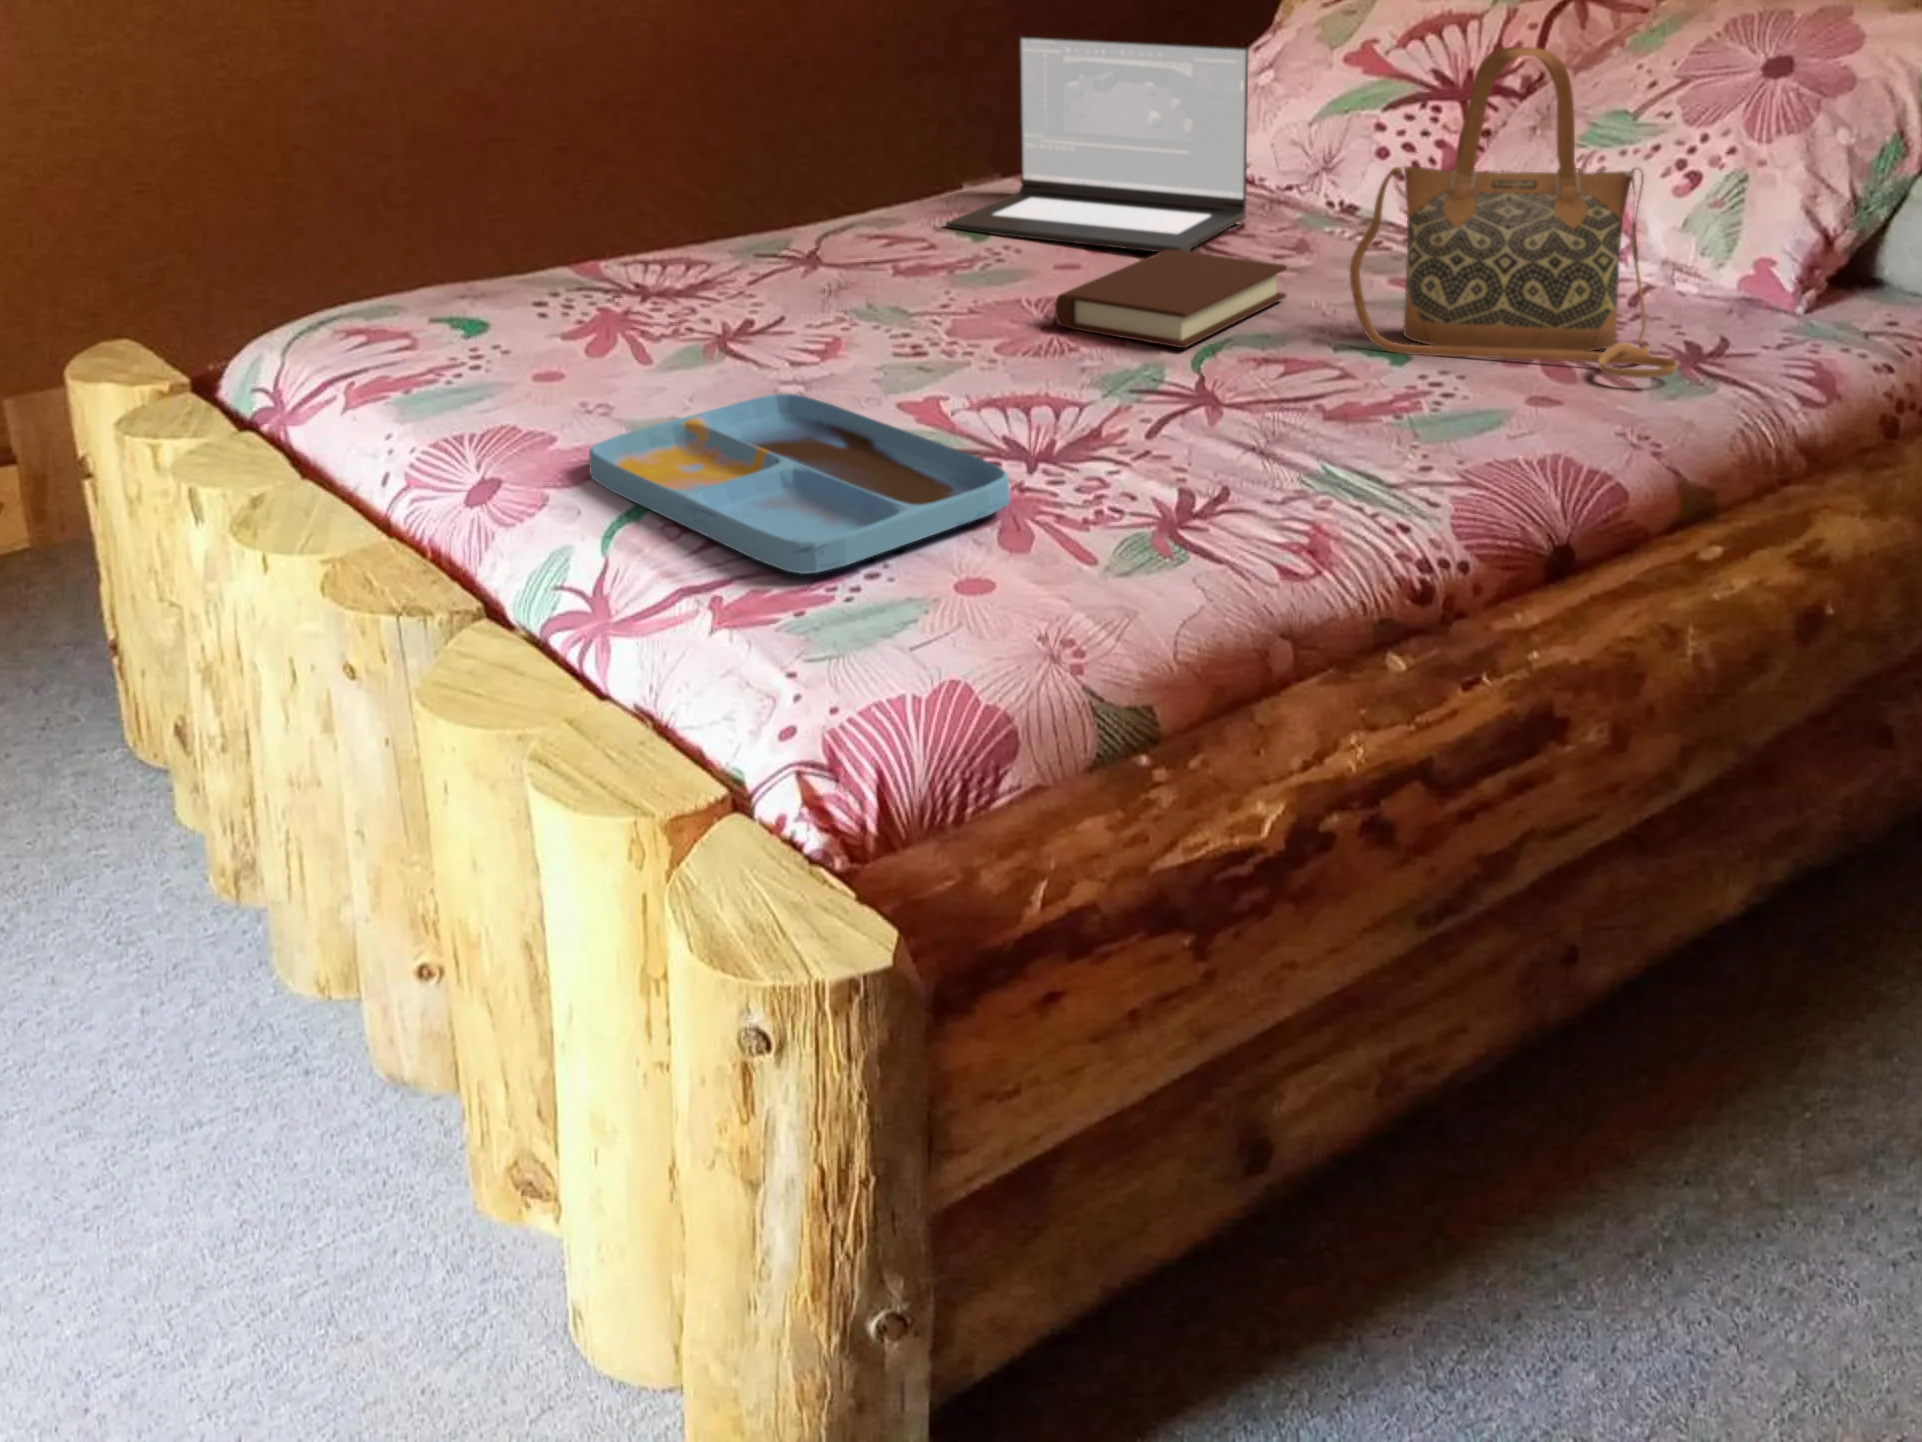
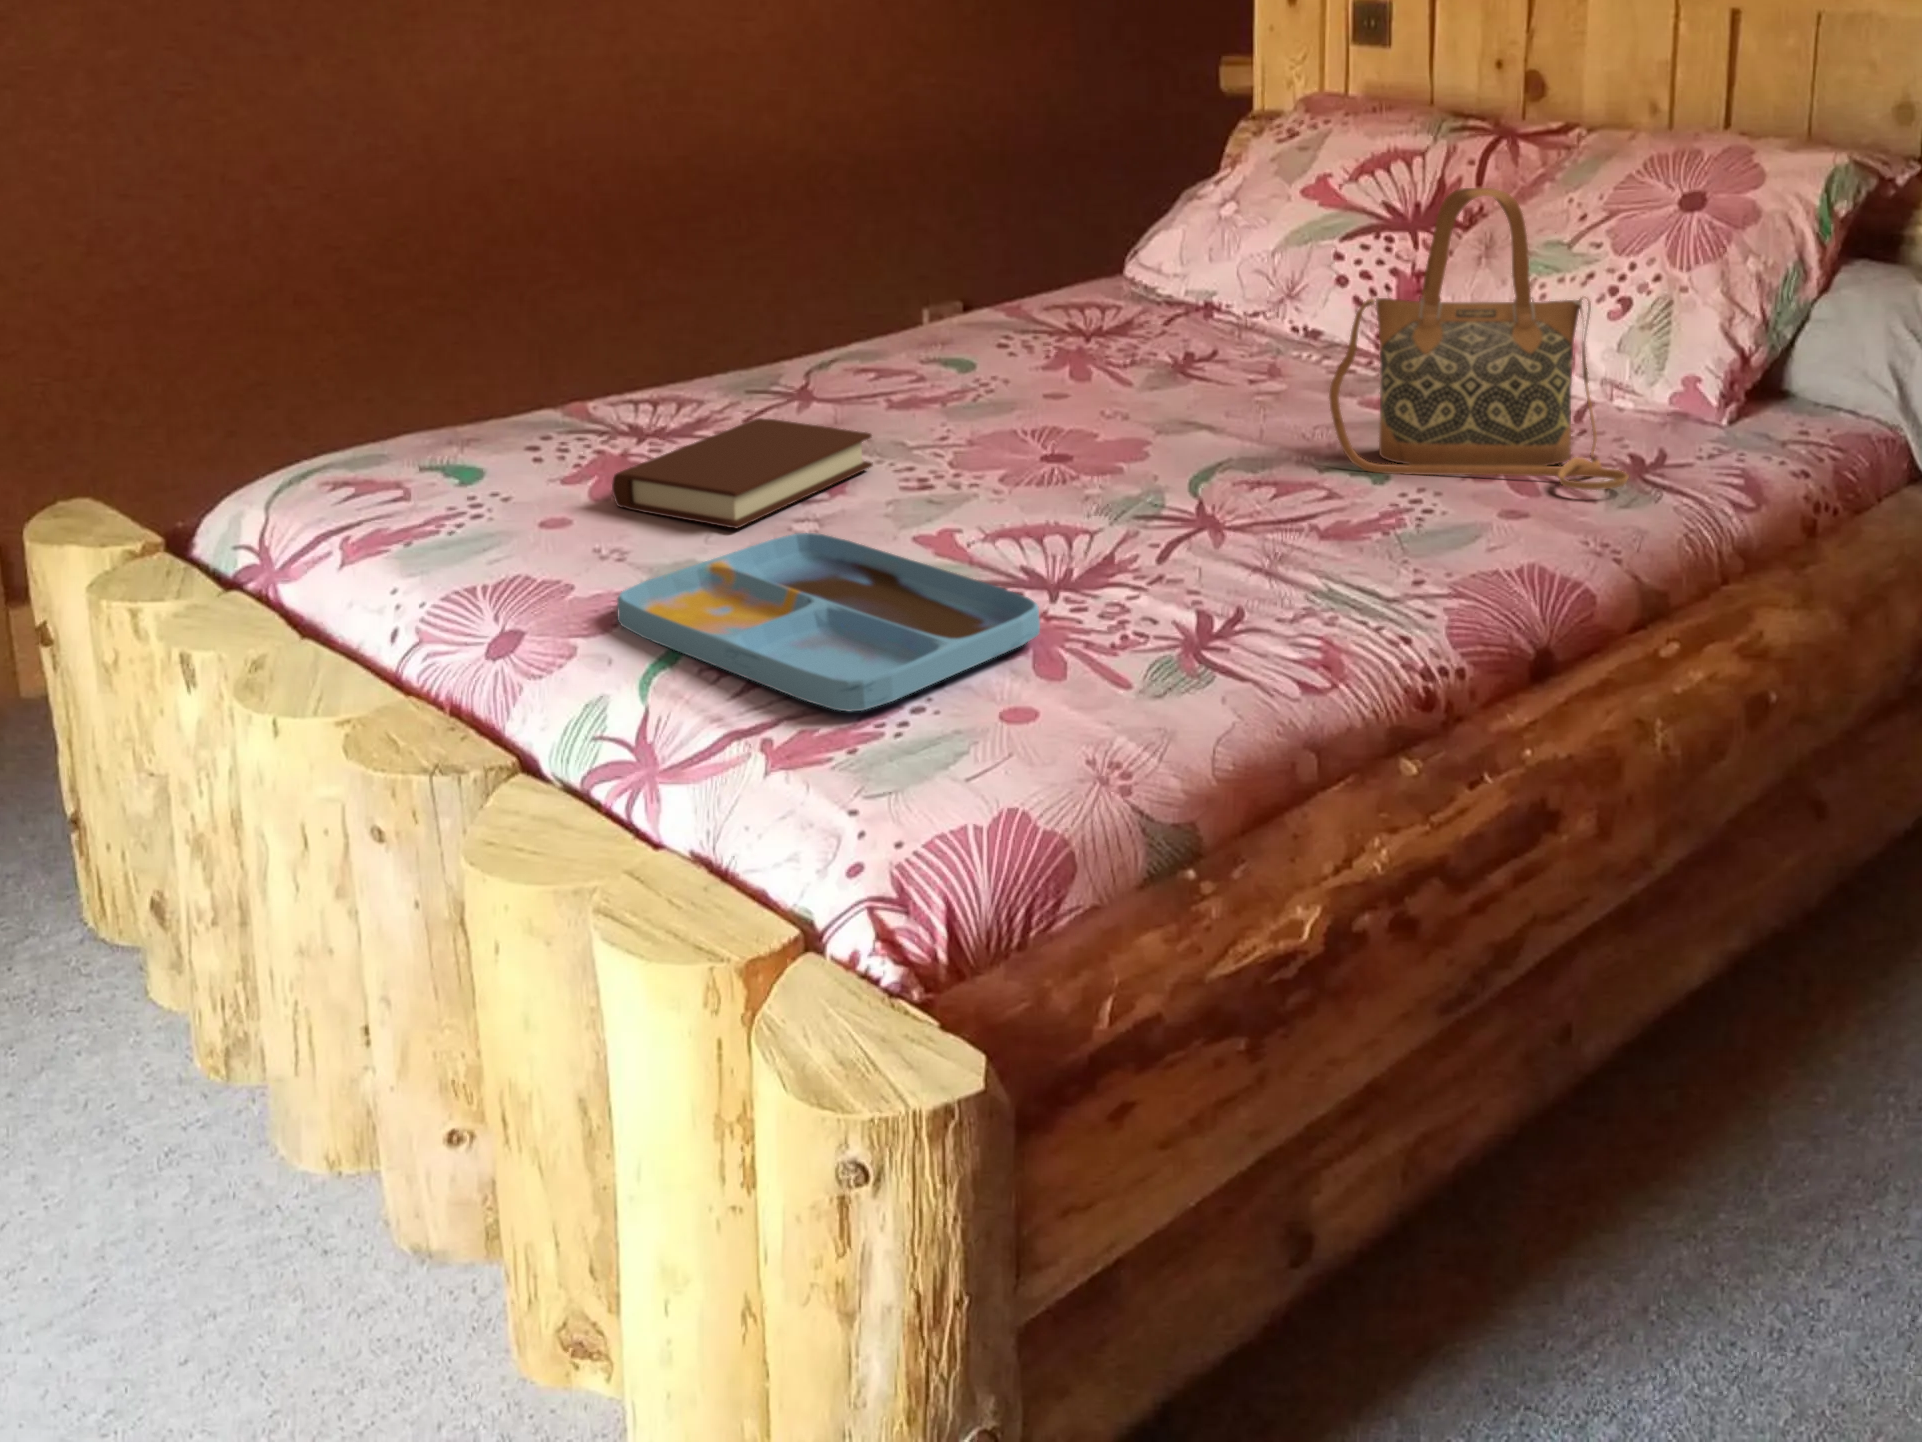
laptop: present [947,36,1249,252] -> none [932,174,1218,383]
book: present [1055,249,1287,348] -> present [612,418,873,528]

